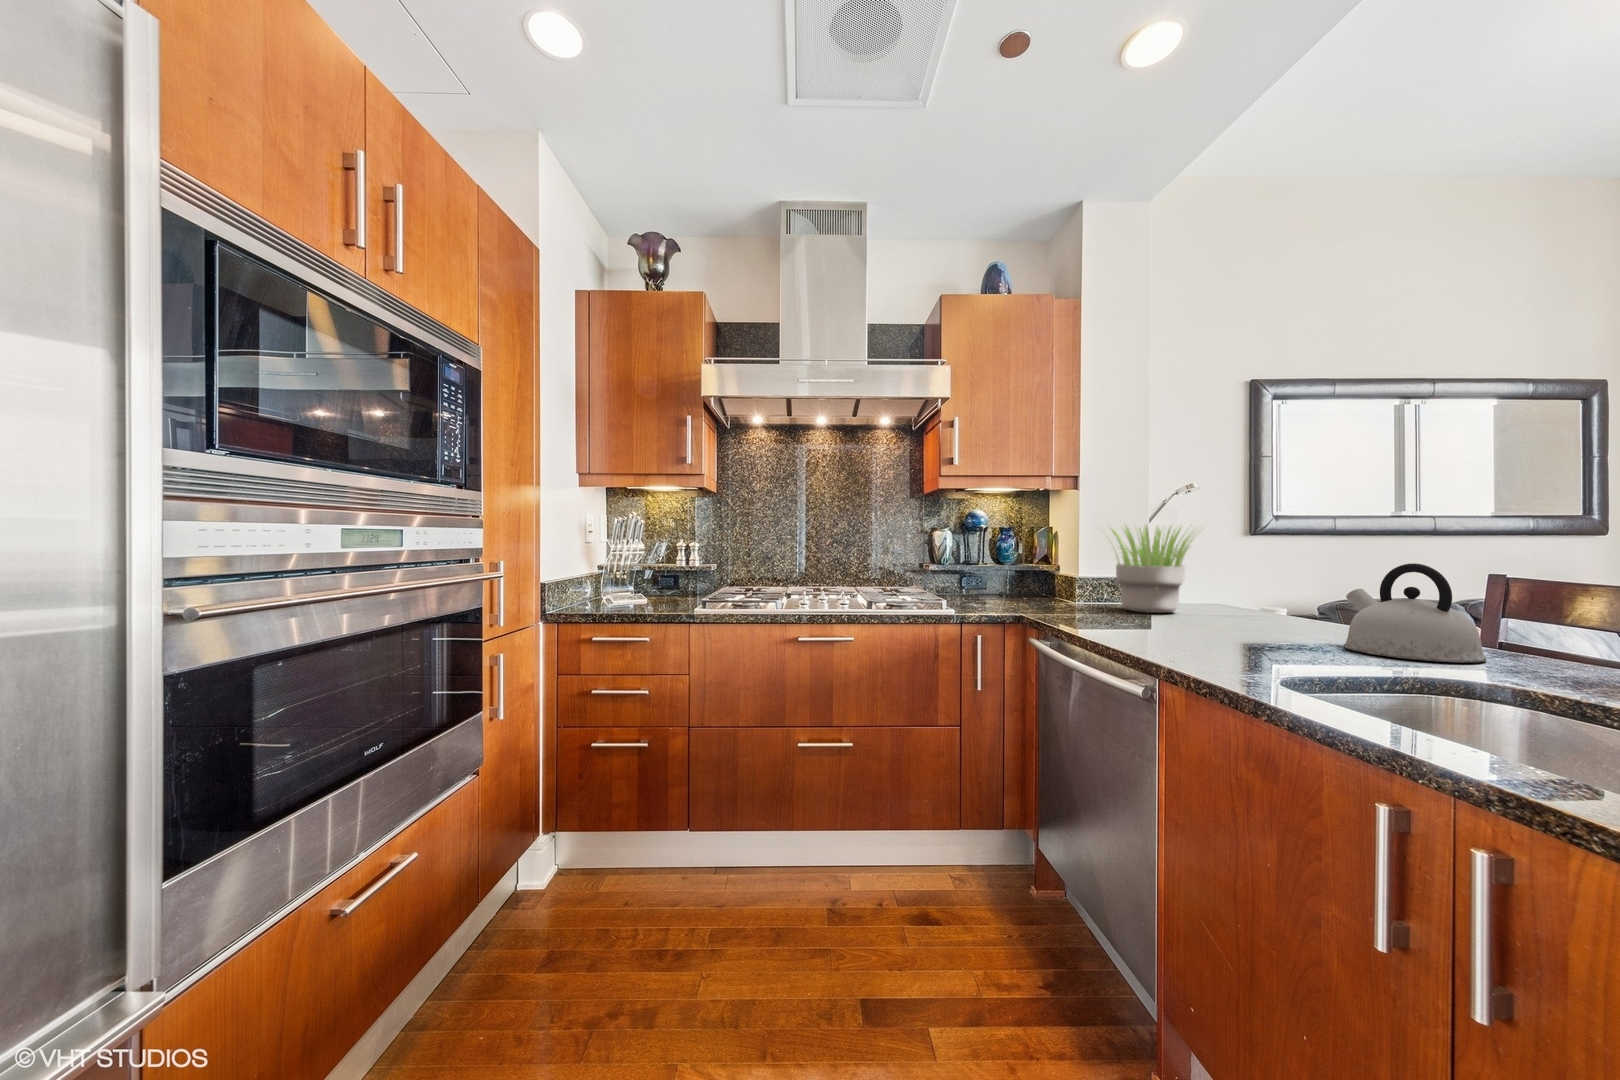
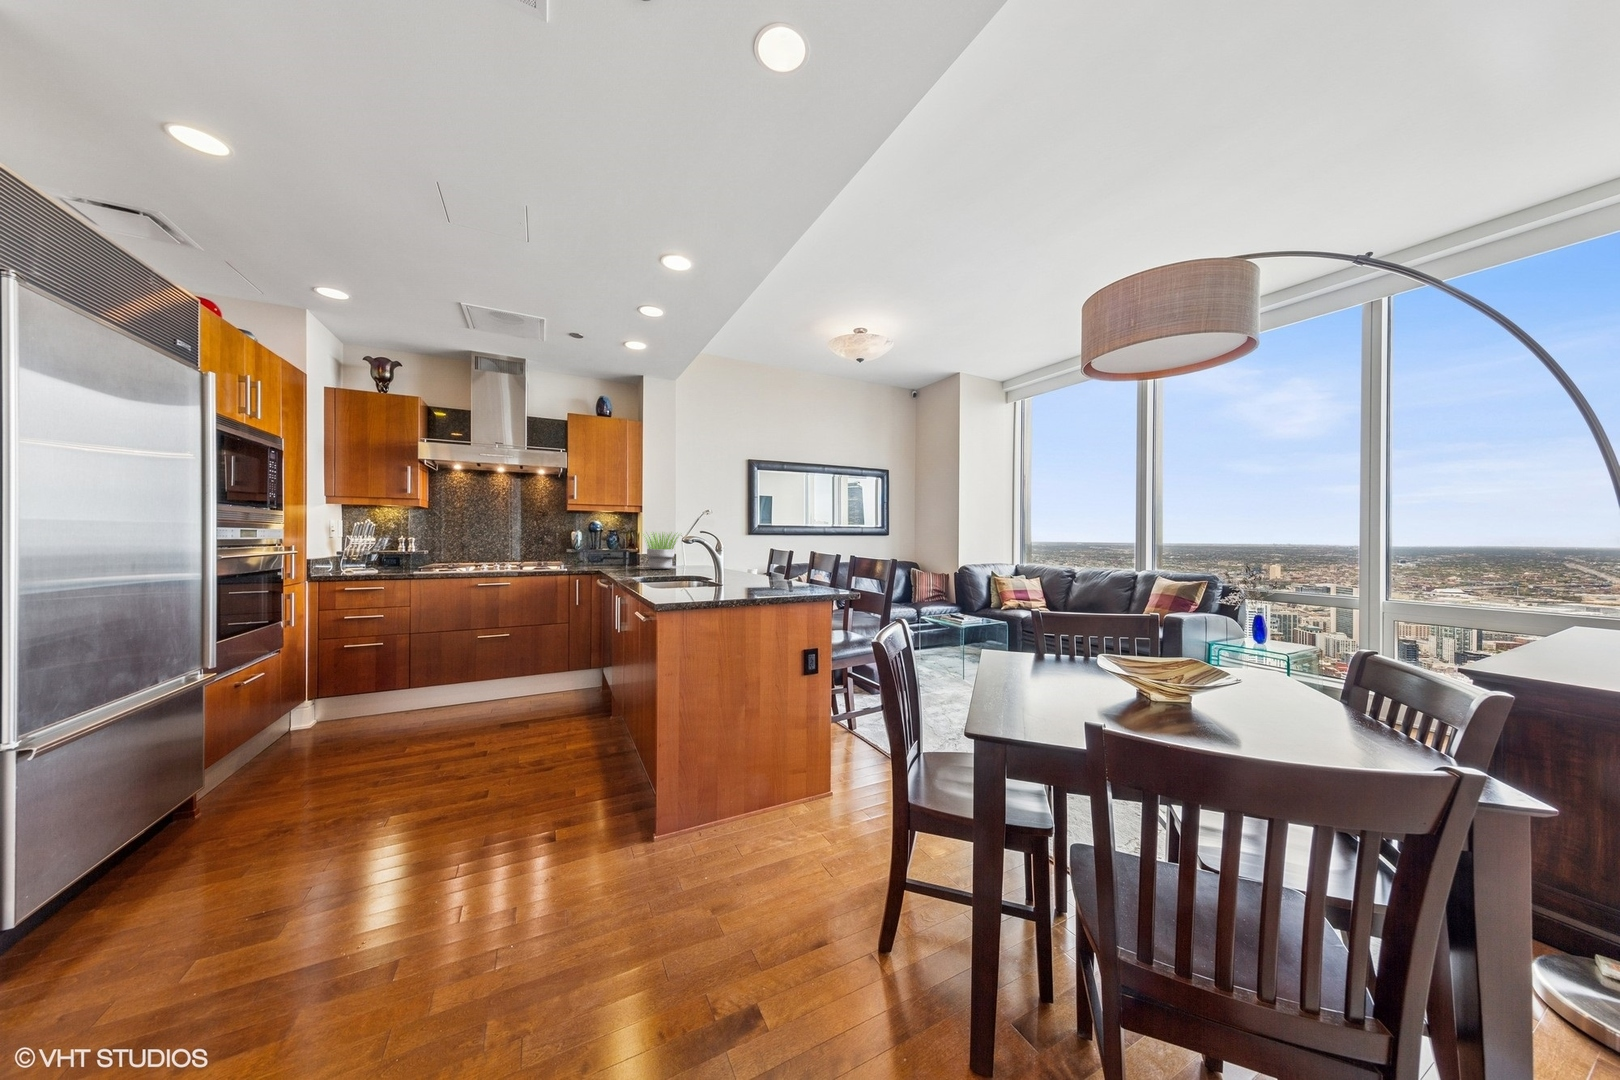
kettle: present [1344,563,1487,662] -> none [694,546,729,577]

